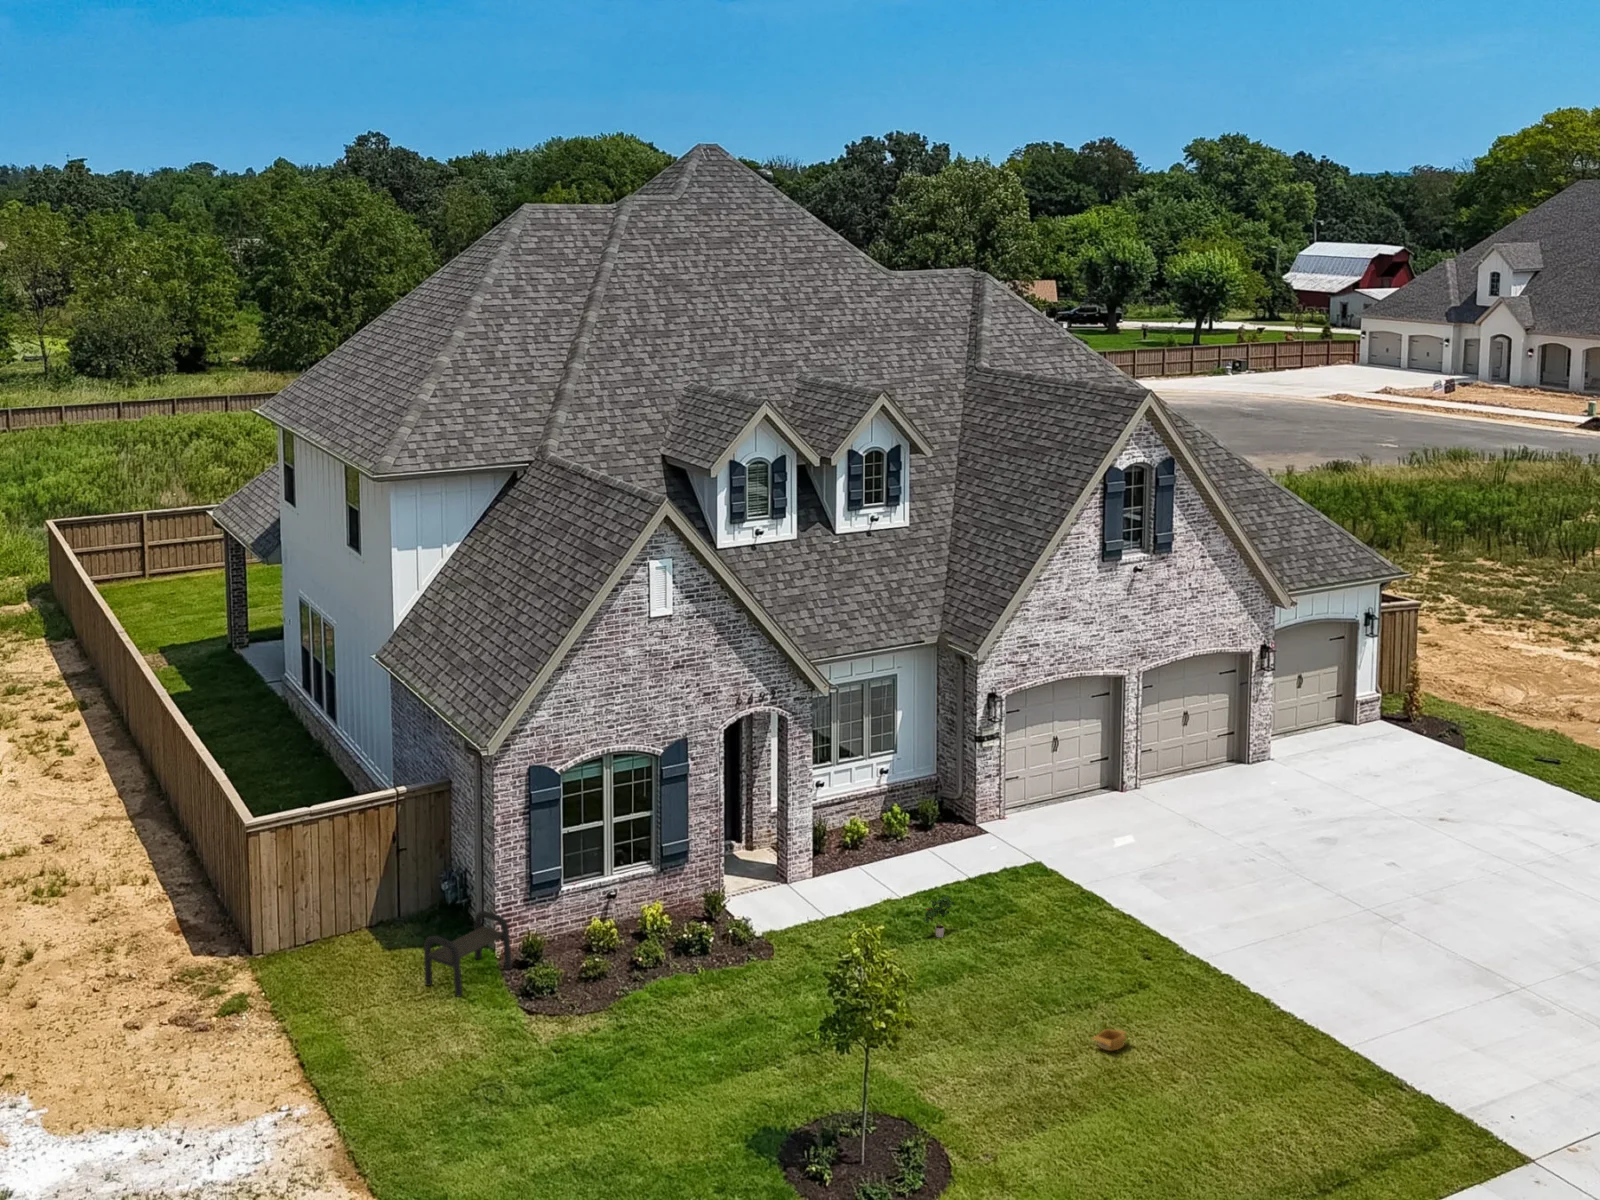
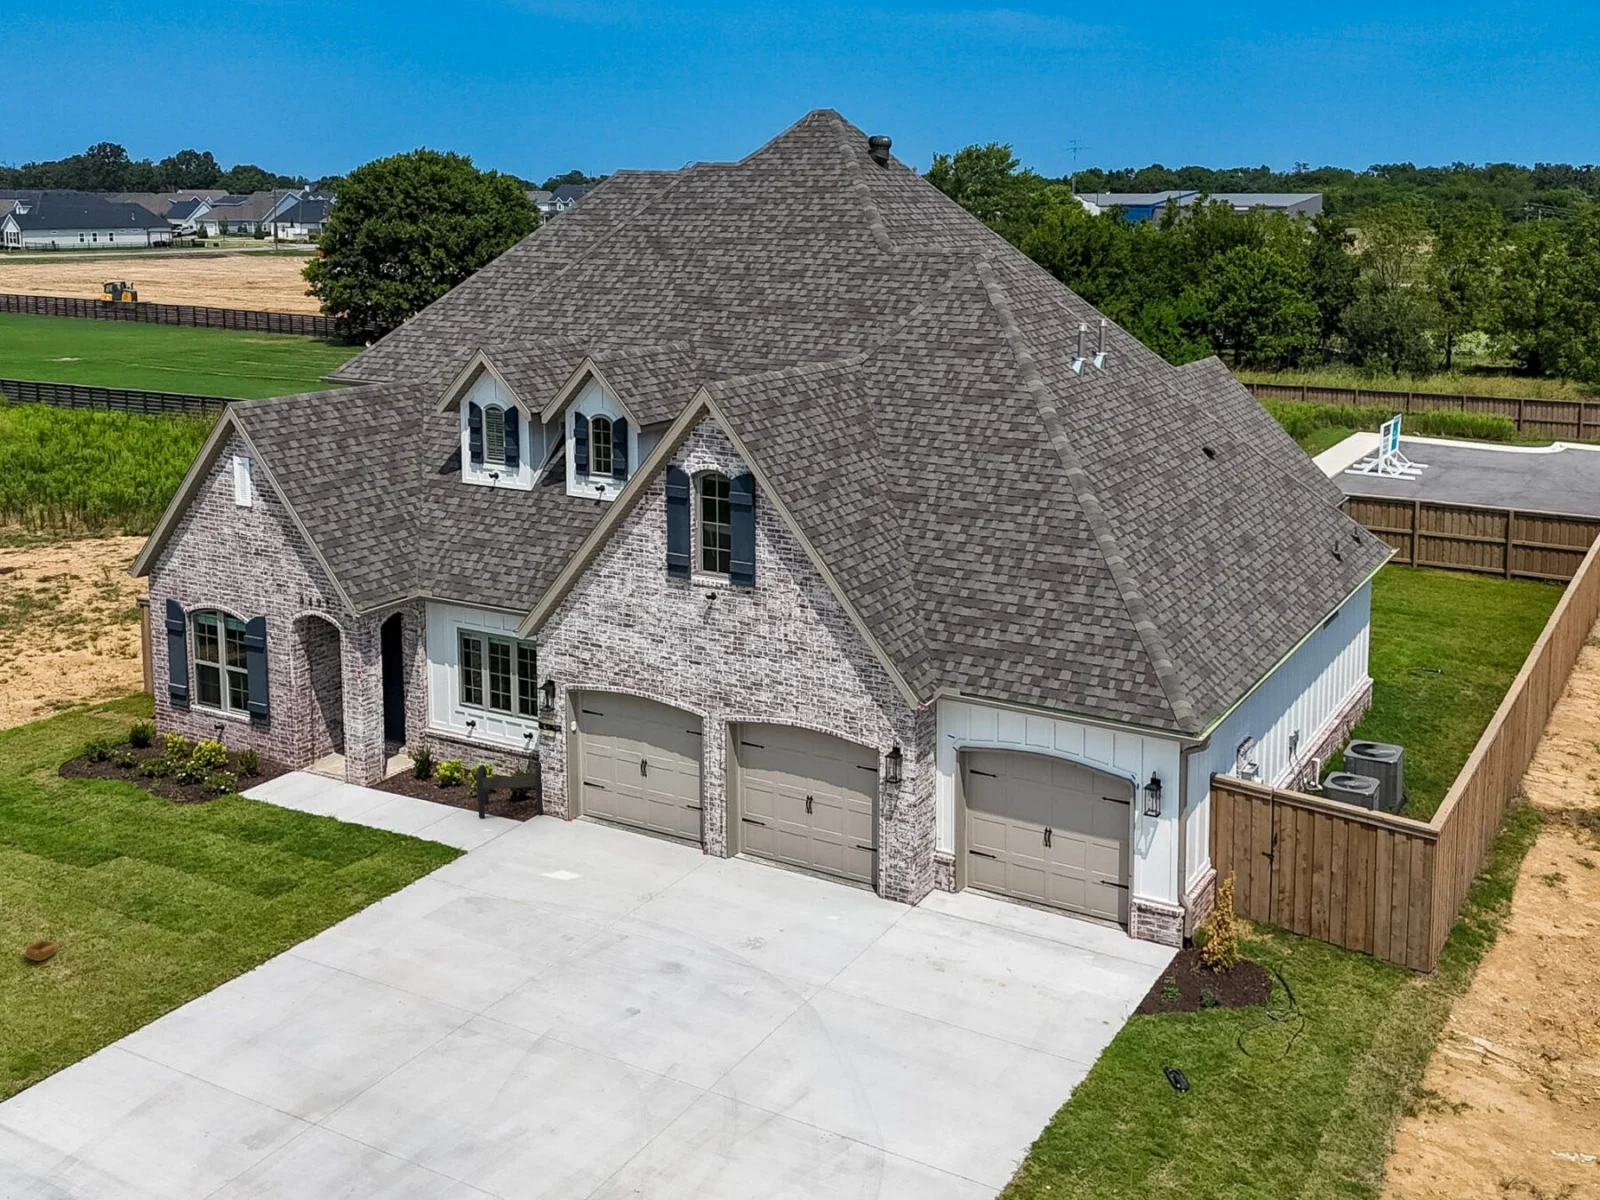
potted plant: present [923,896,955,938] -> none [253,809,279,847]
bench: present [424,911,512,997] -> present [476,762,543,818]

